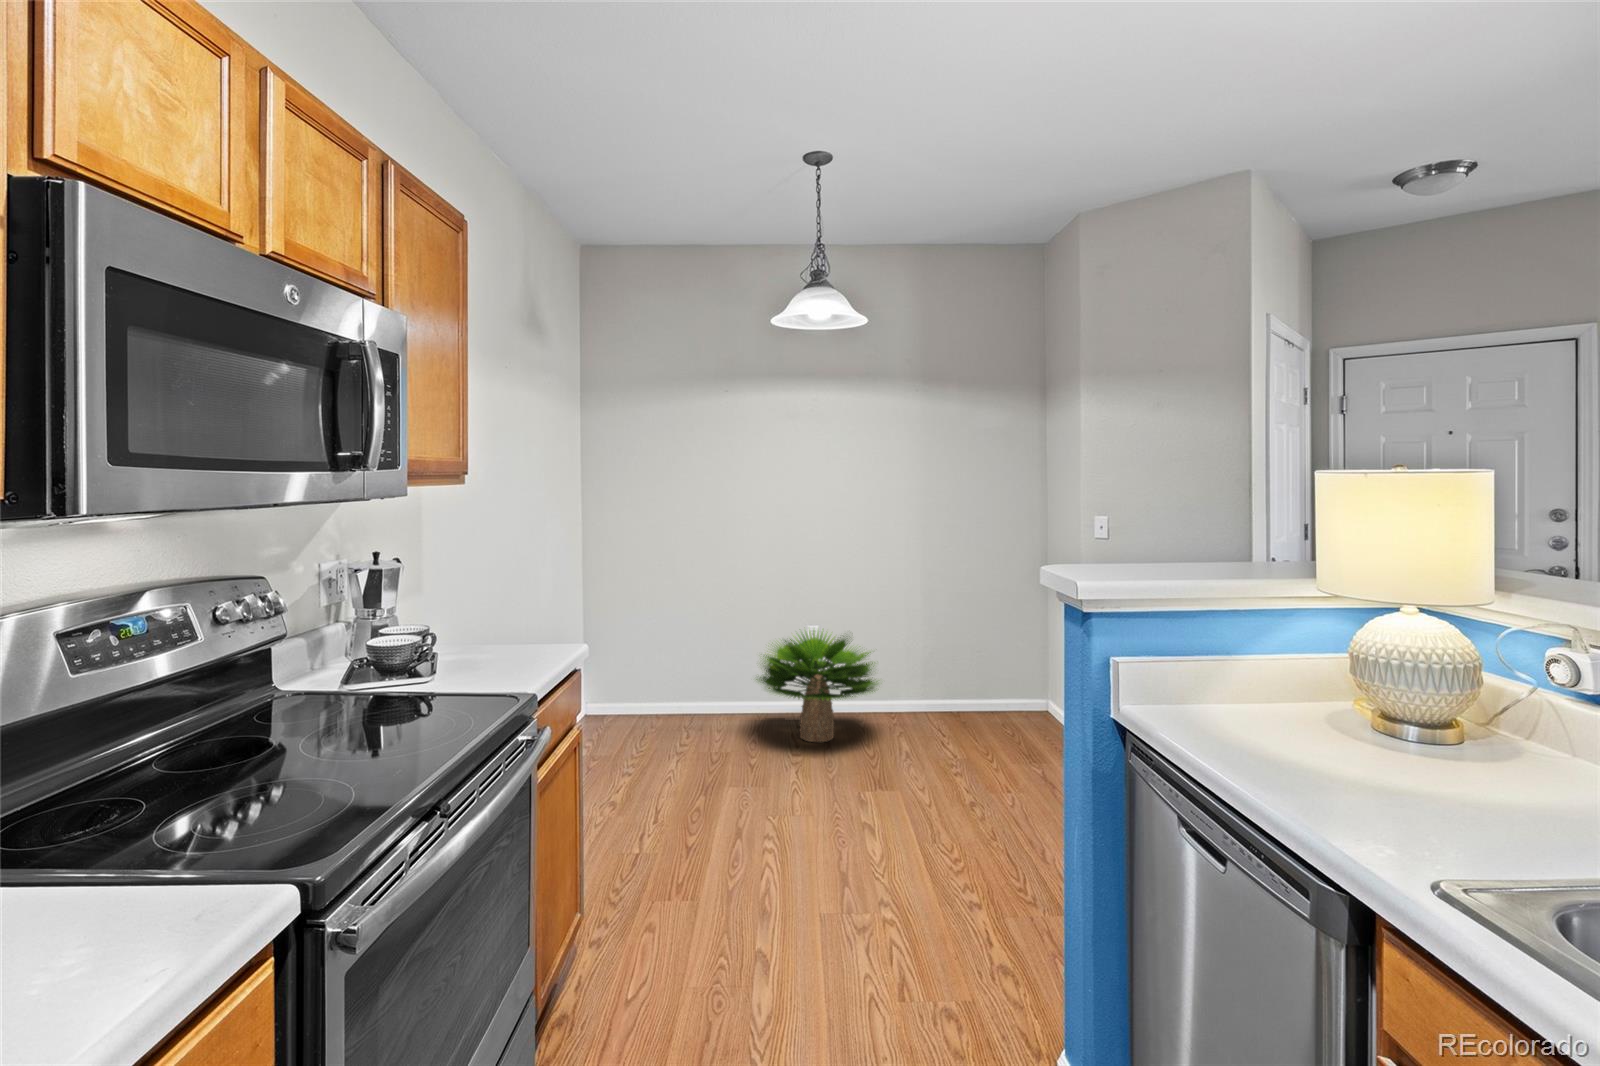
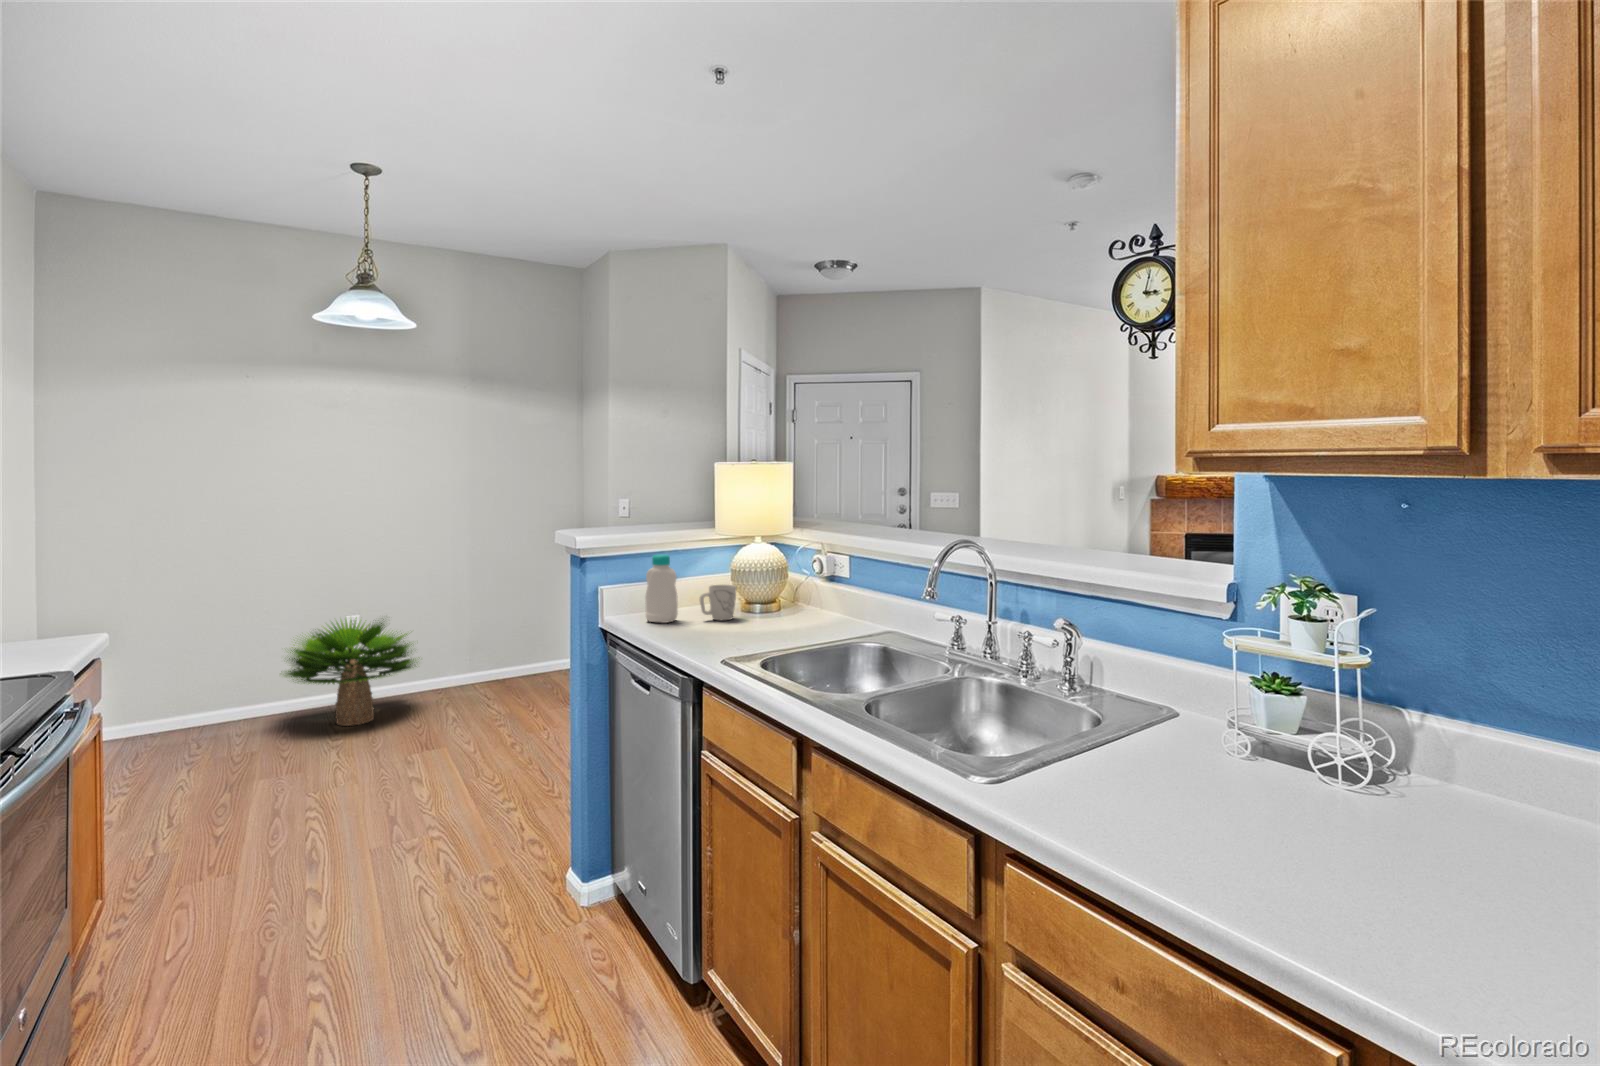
bottle: none [1203,624,1262,736] -> present [645,555,678,623]
mug: none [1304,683,1377,748] -> present [700,585,736,620]

